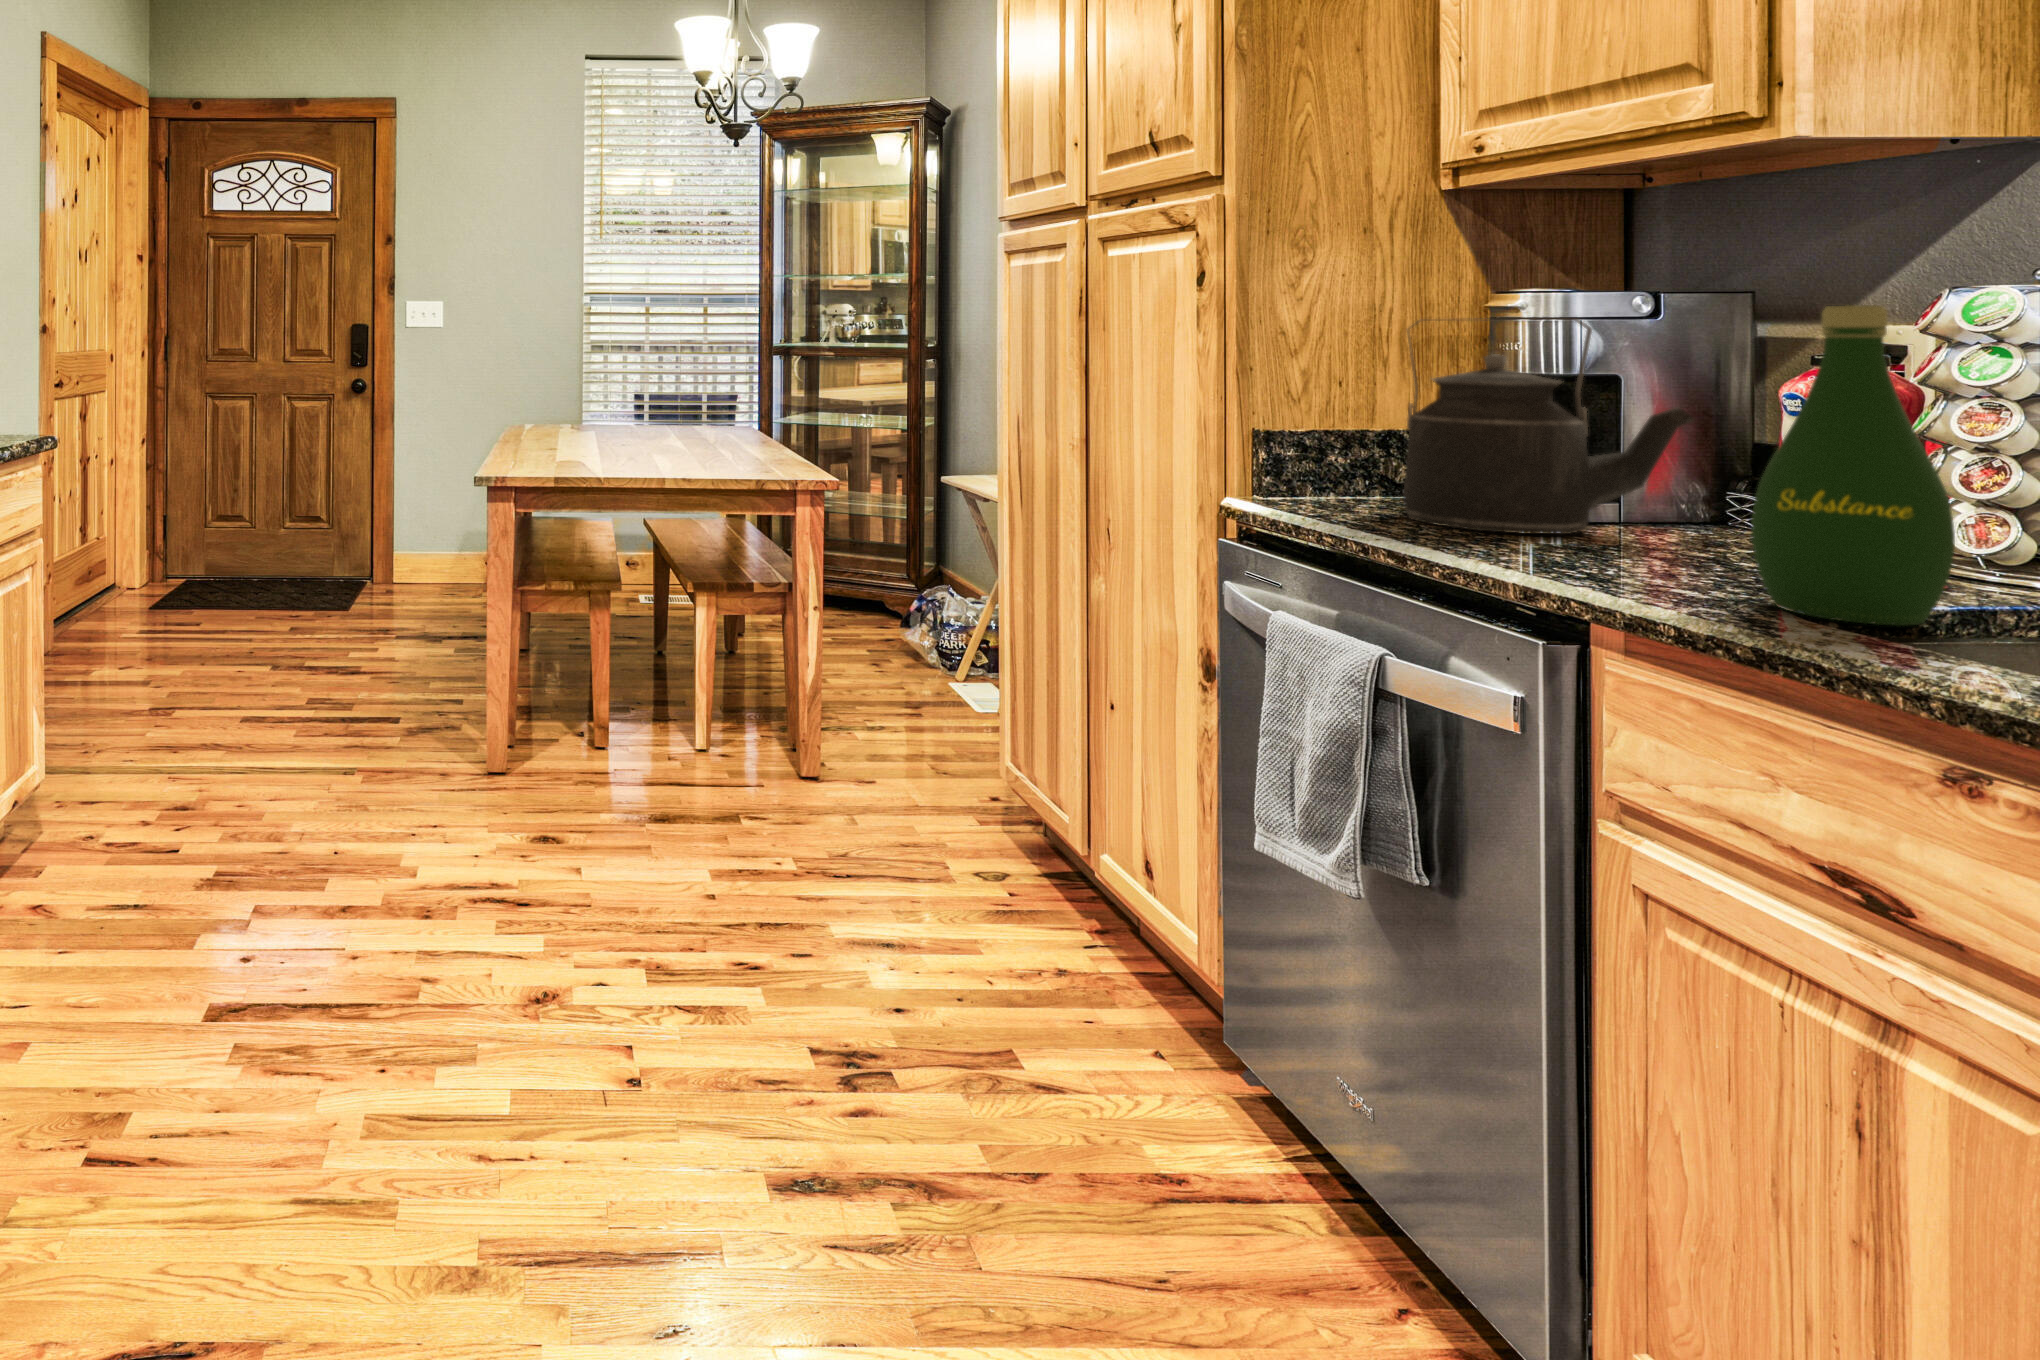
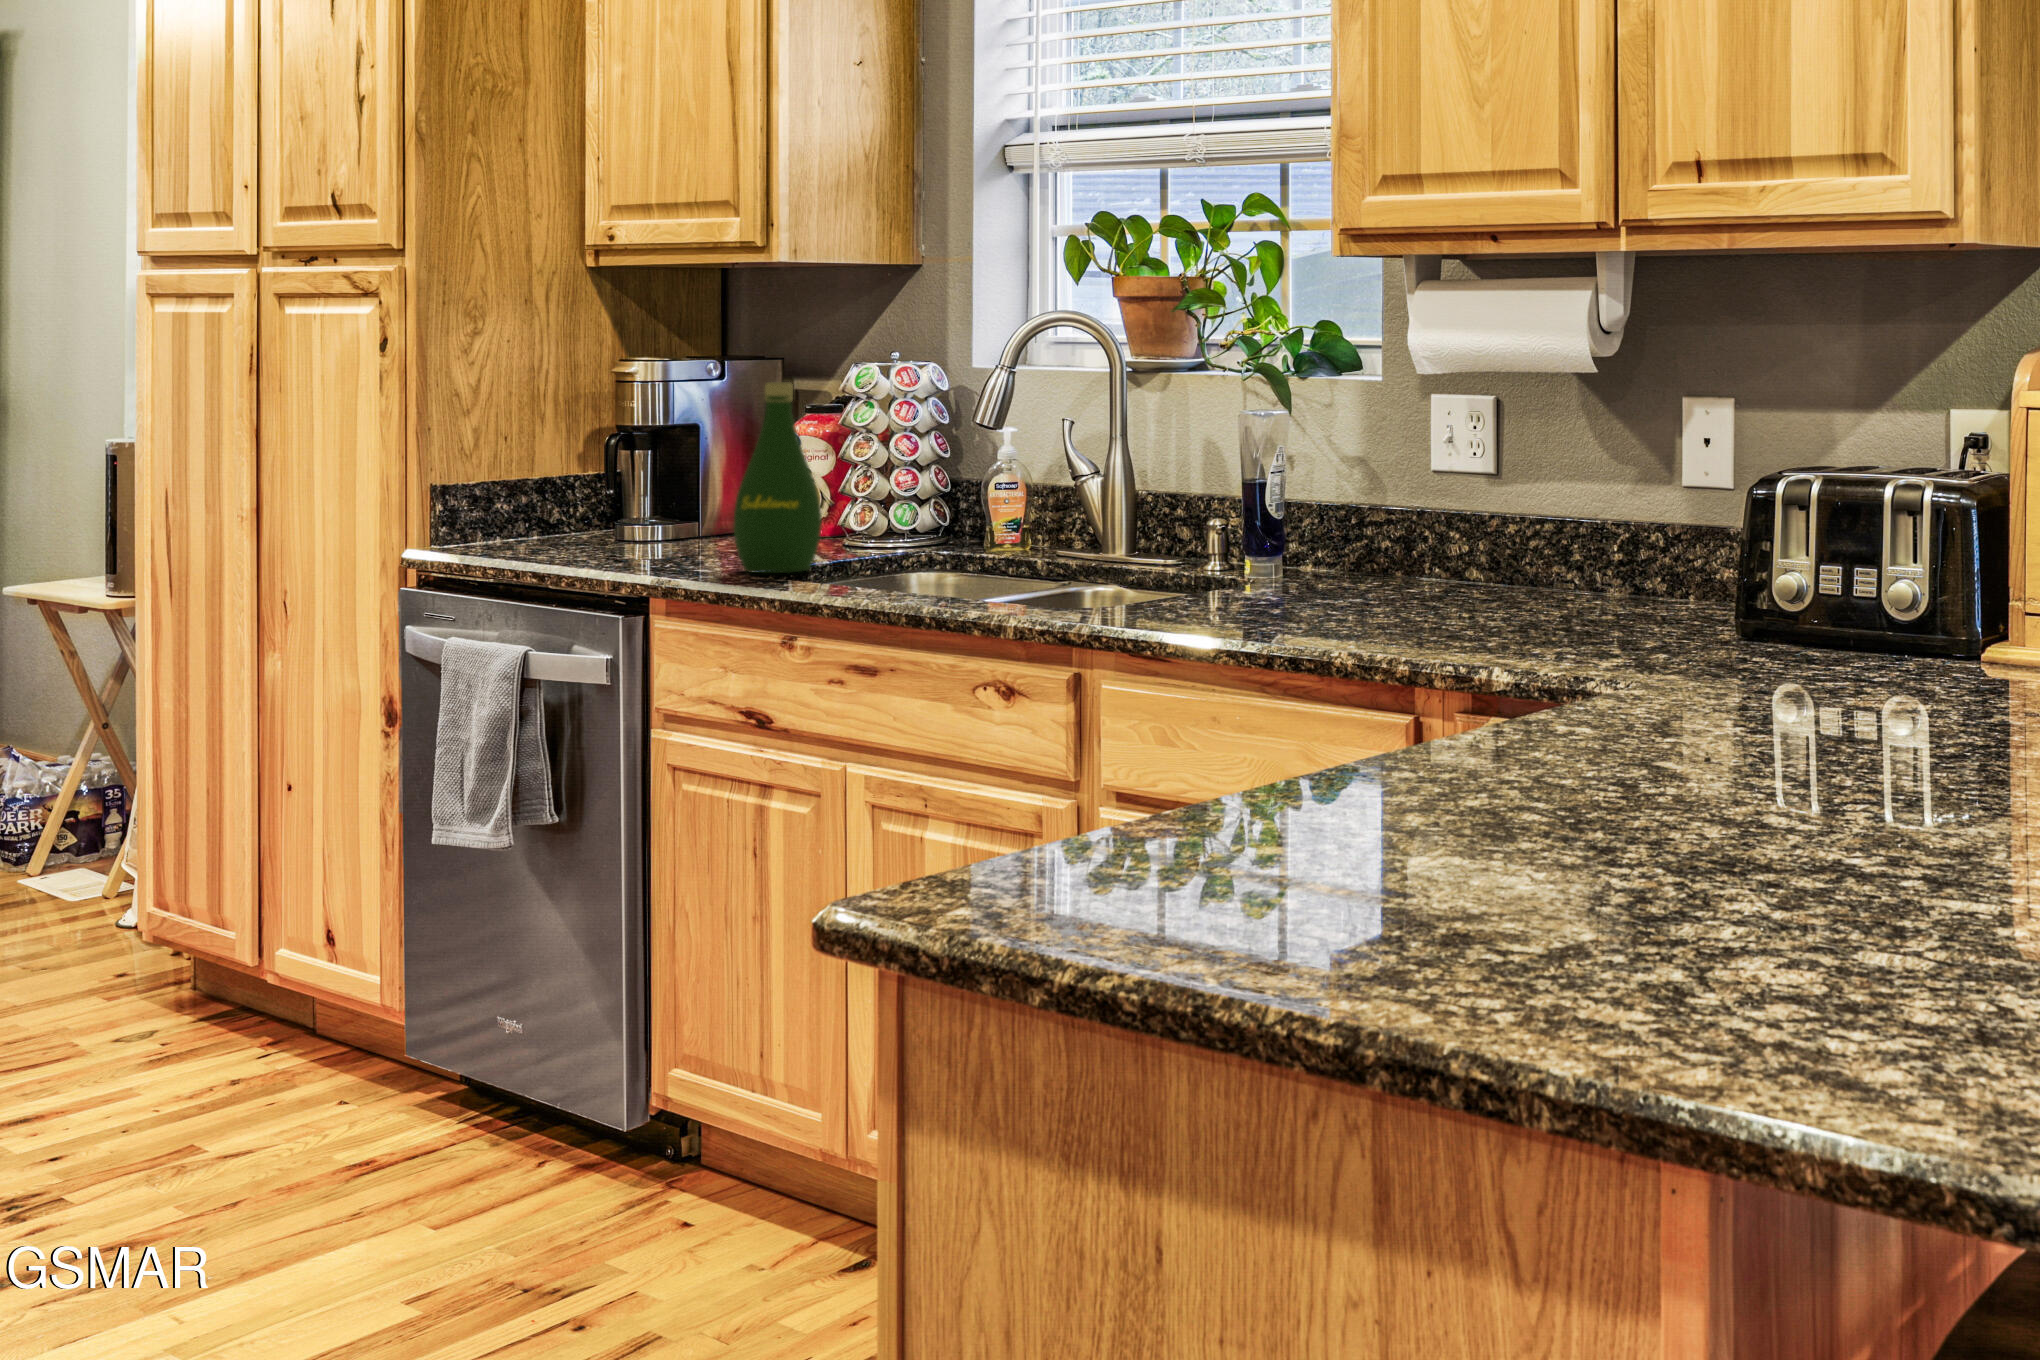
kettle: present [1403,318,1694,534] -> none [551,384,738,550]

